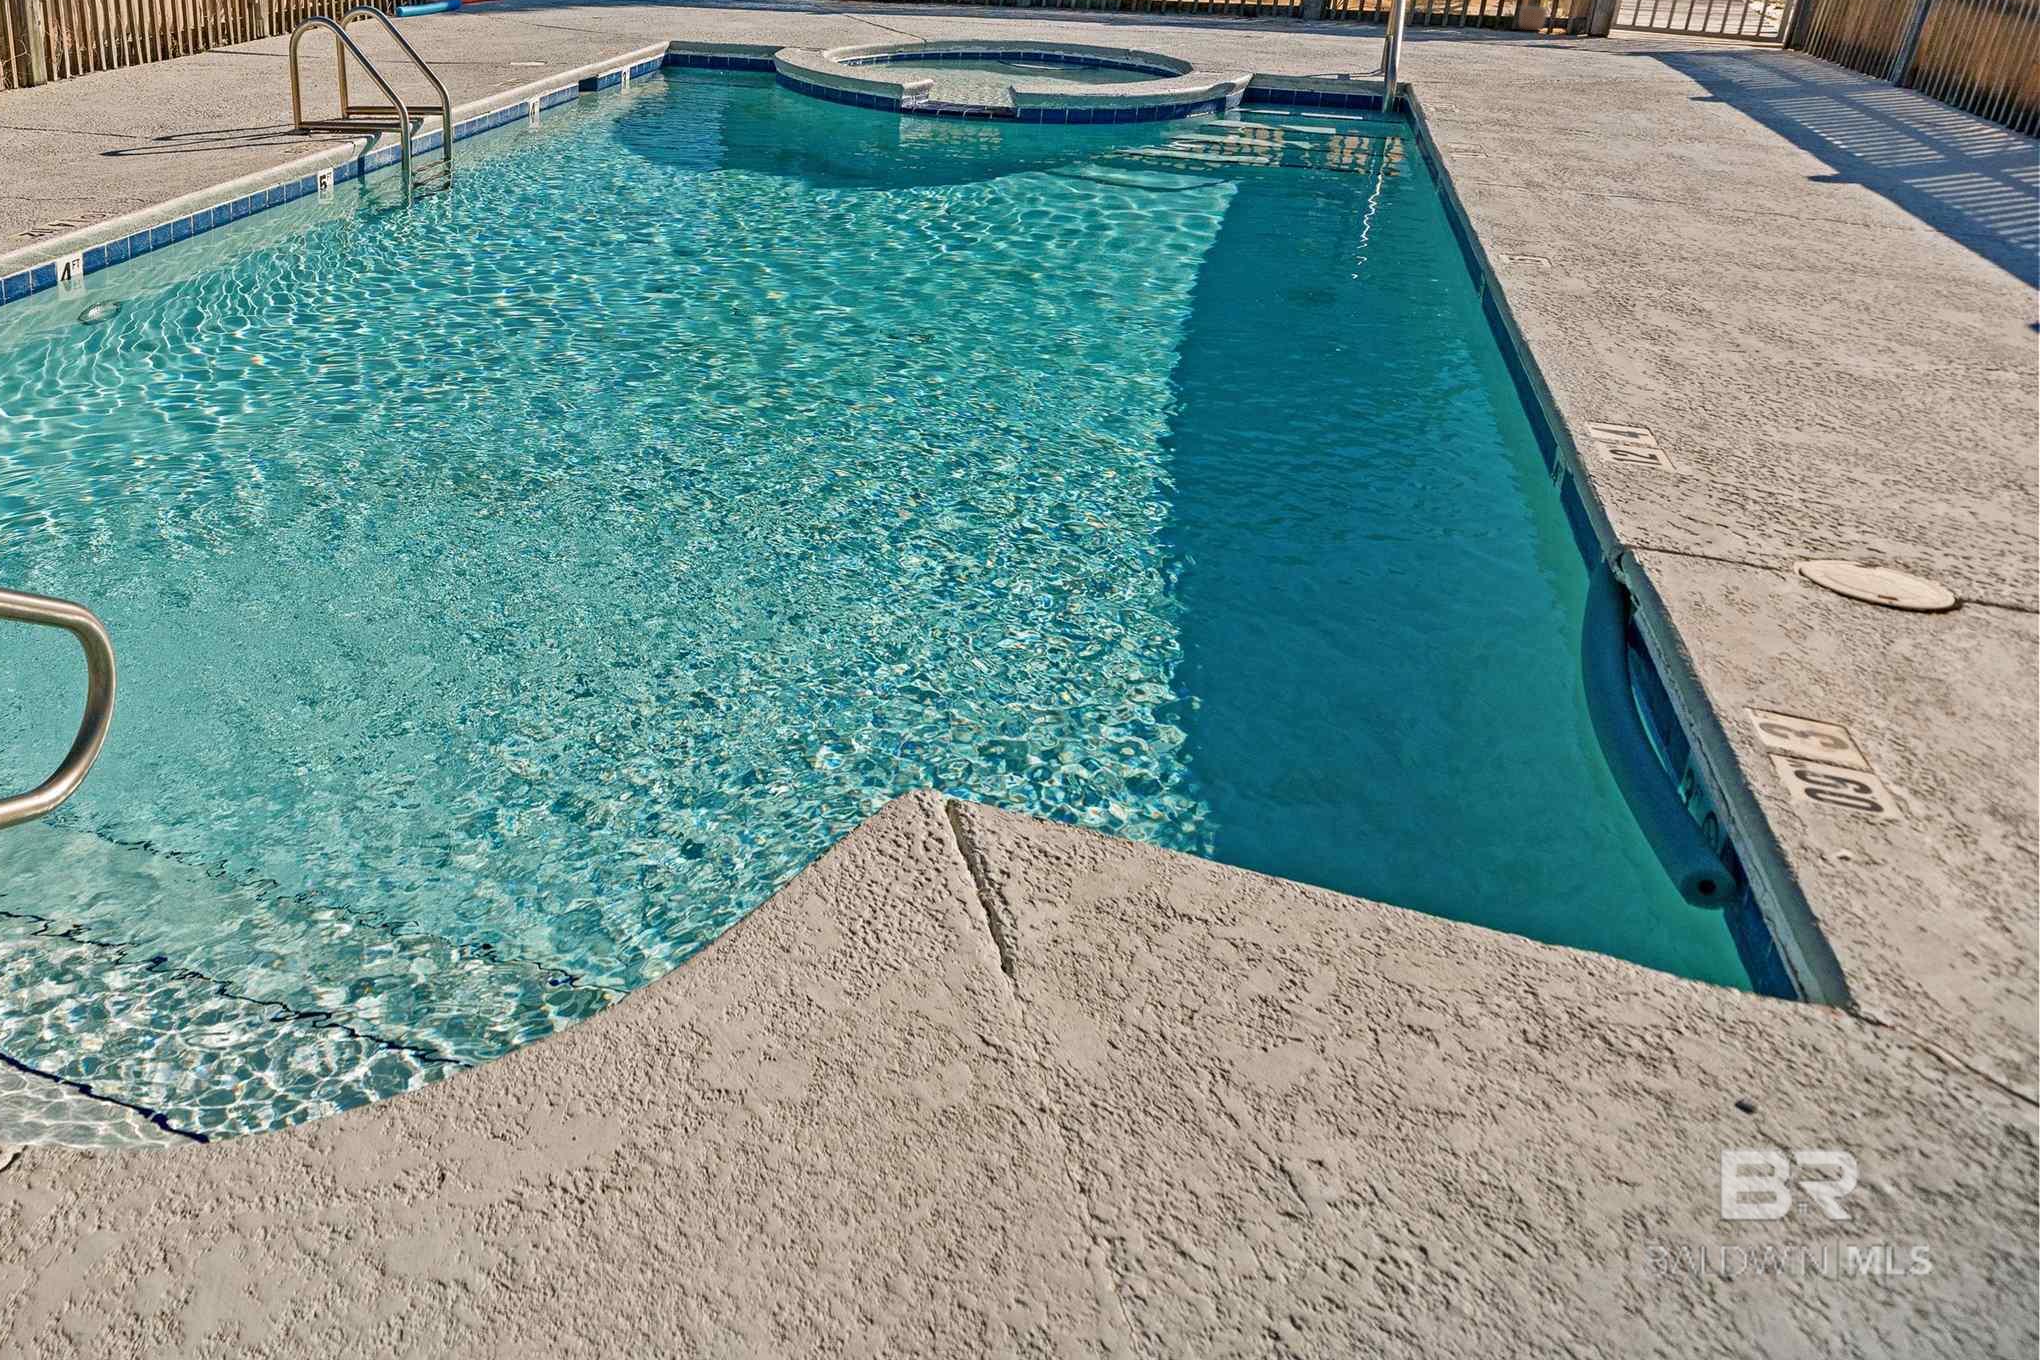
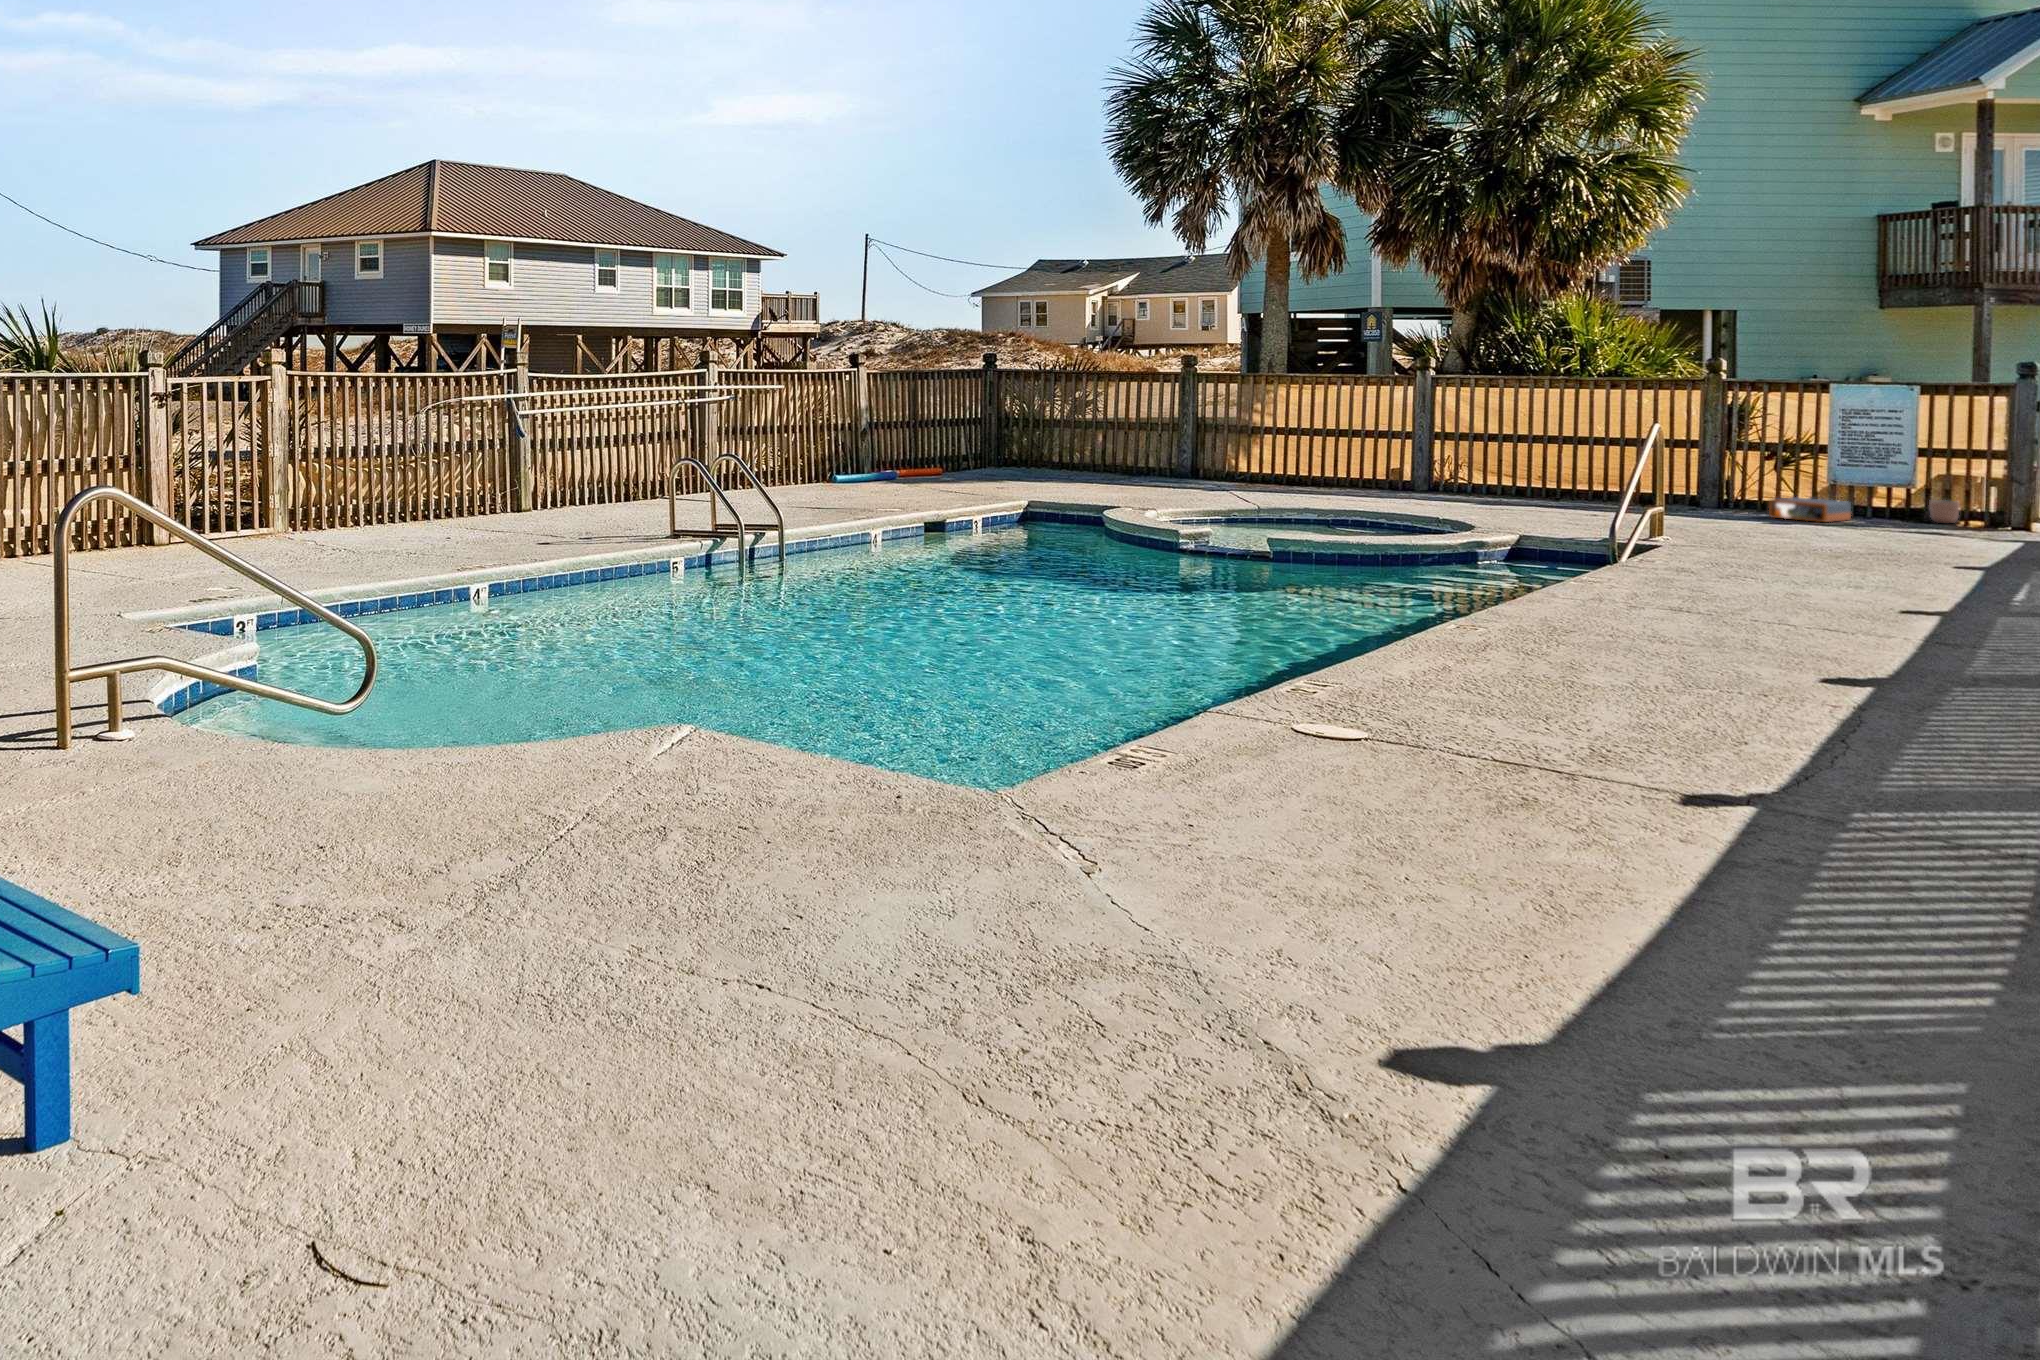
storage box: none [1385,6,1456,34] -> present [1769,498,1851,522]

